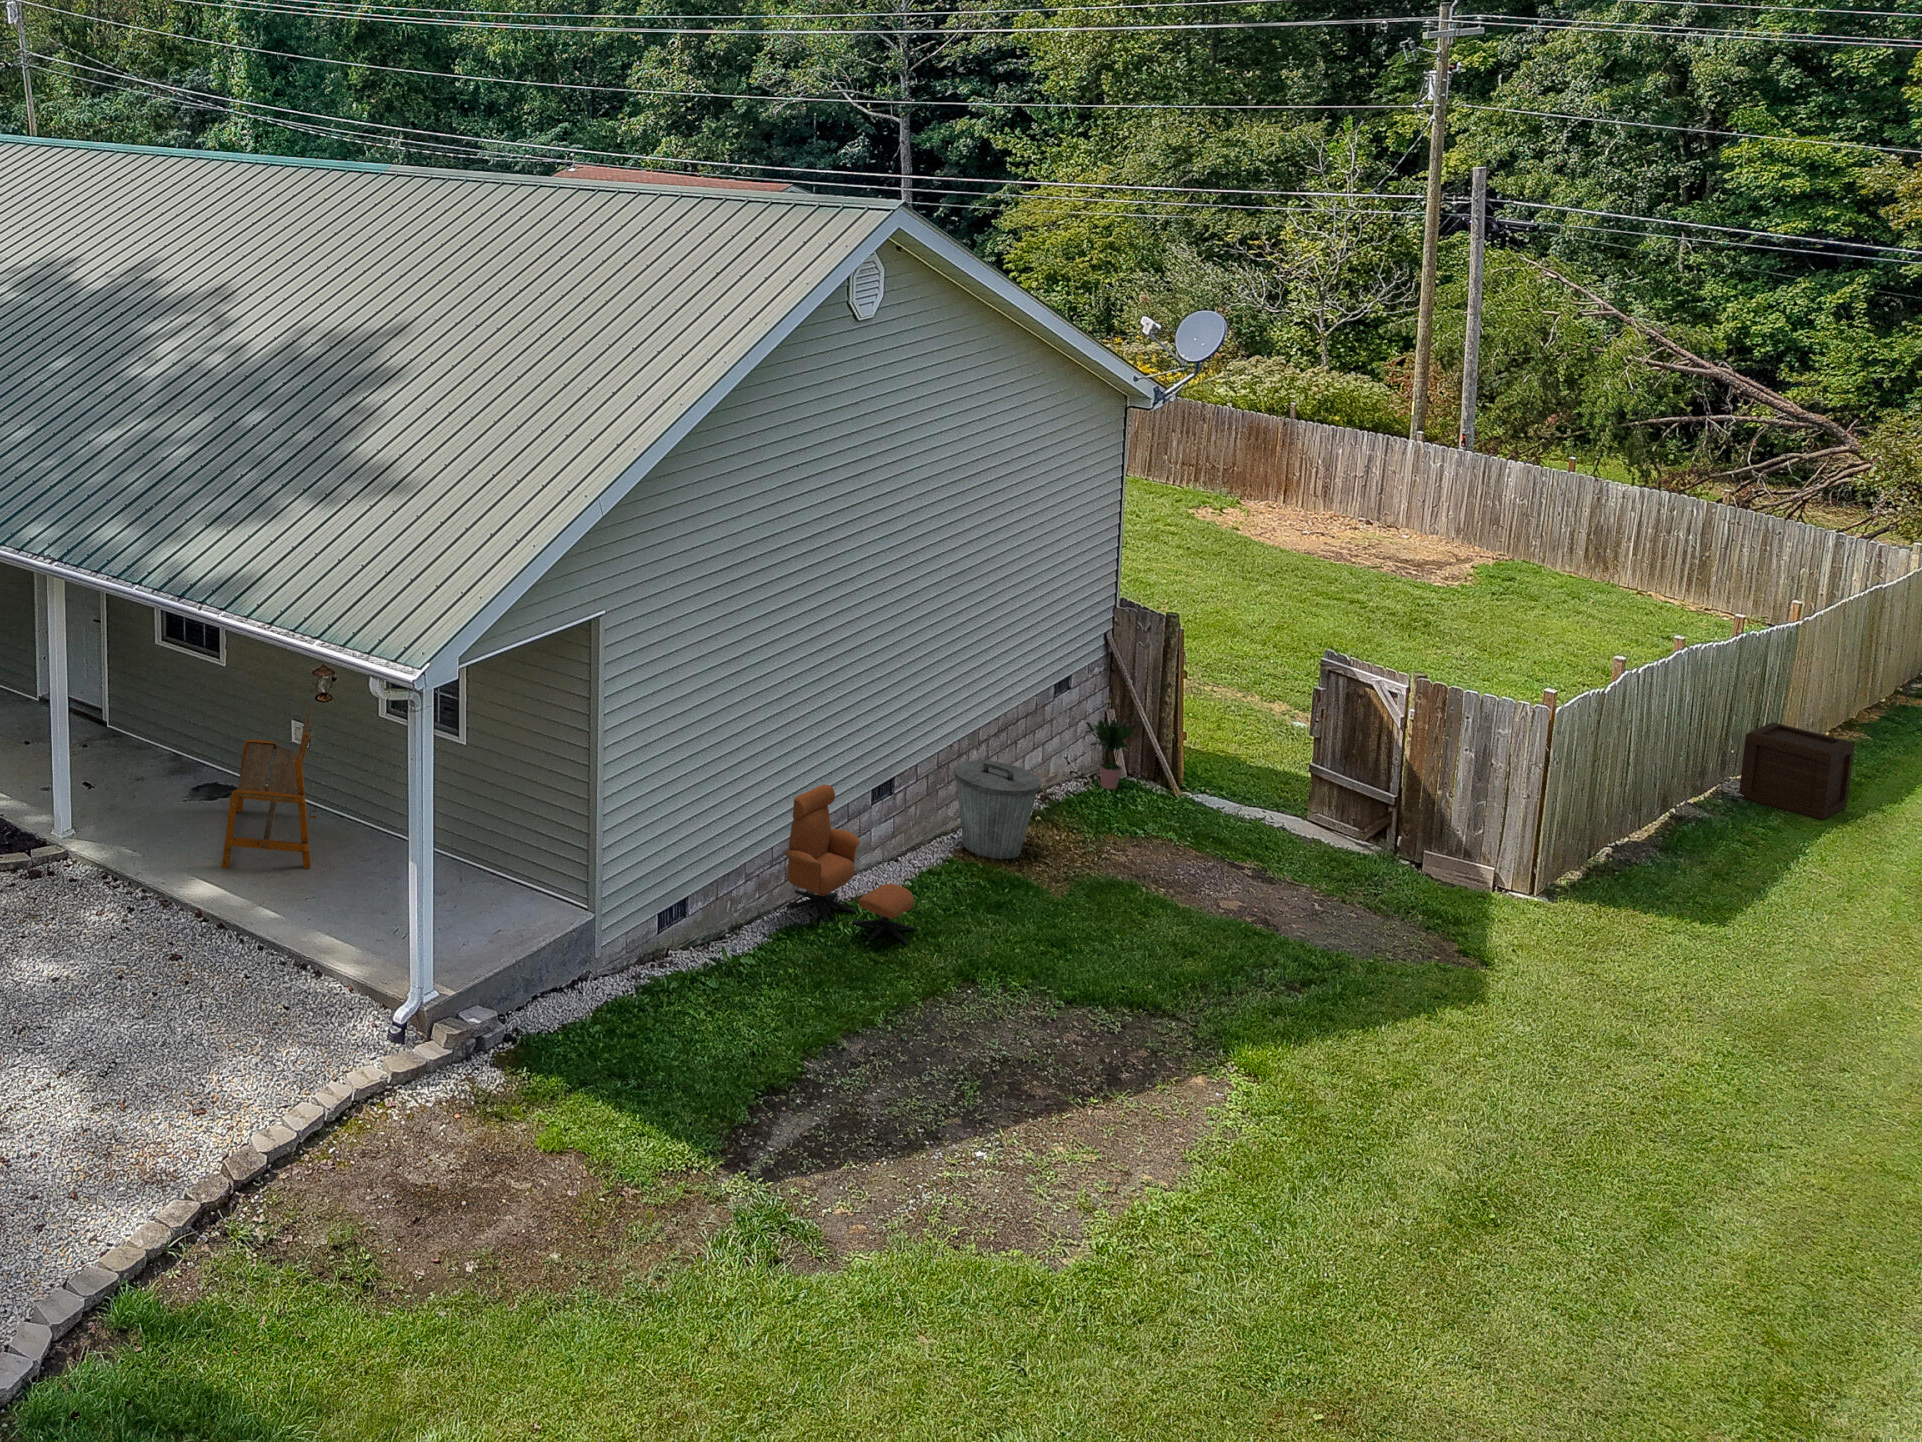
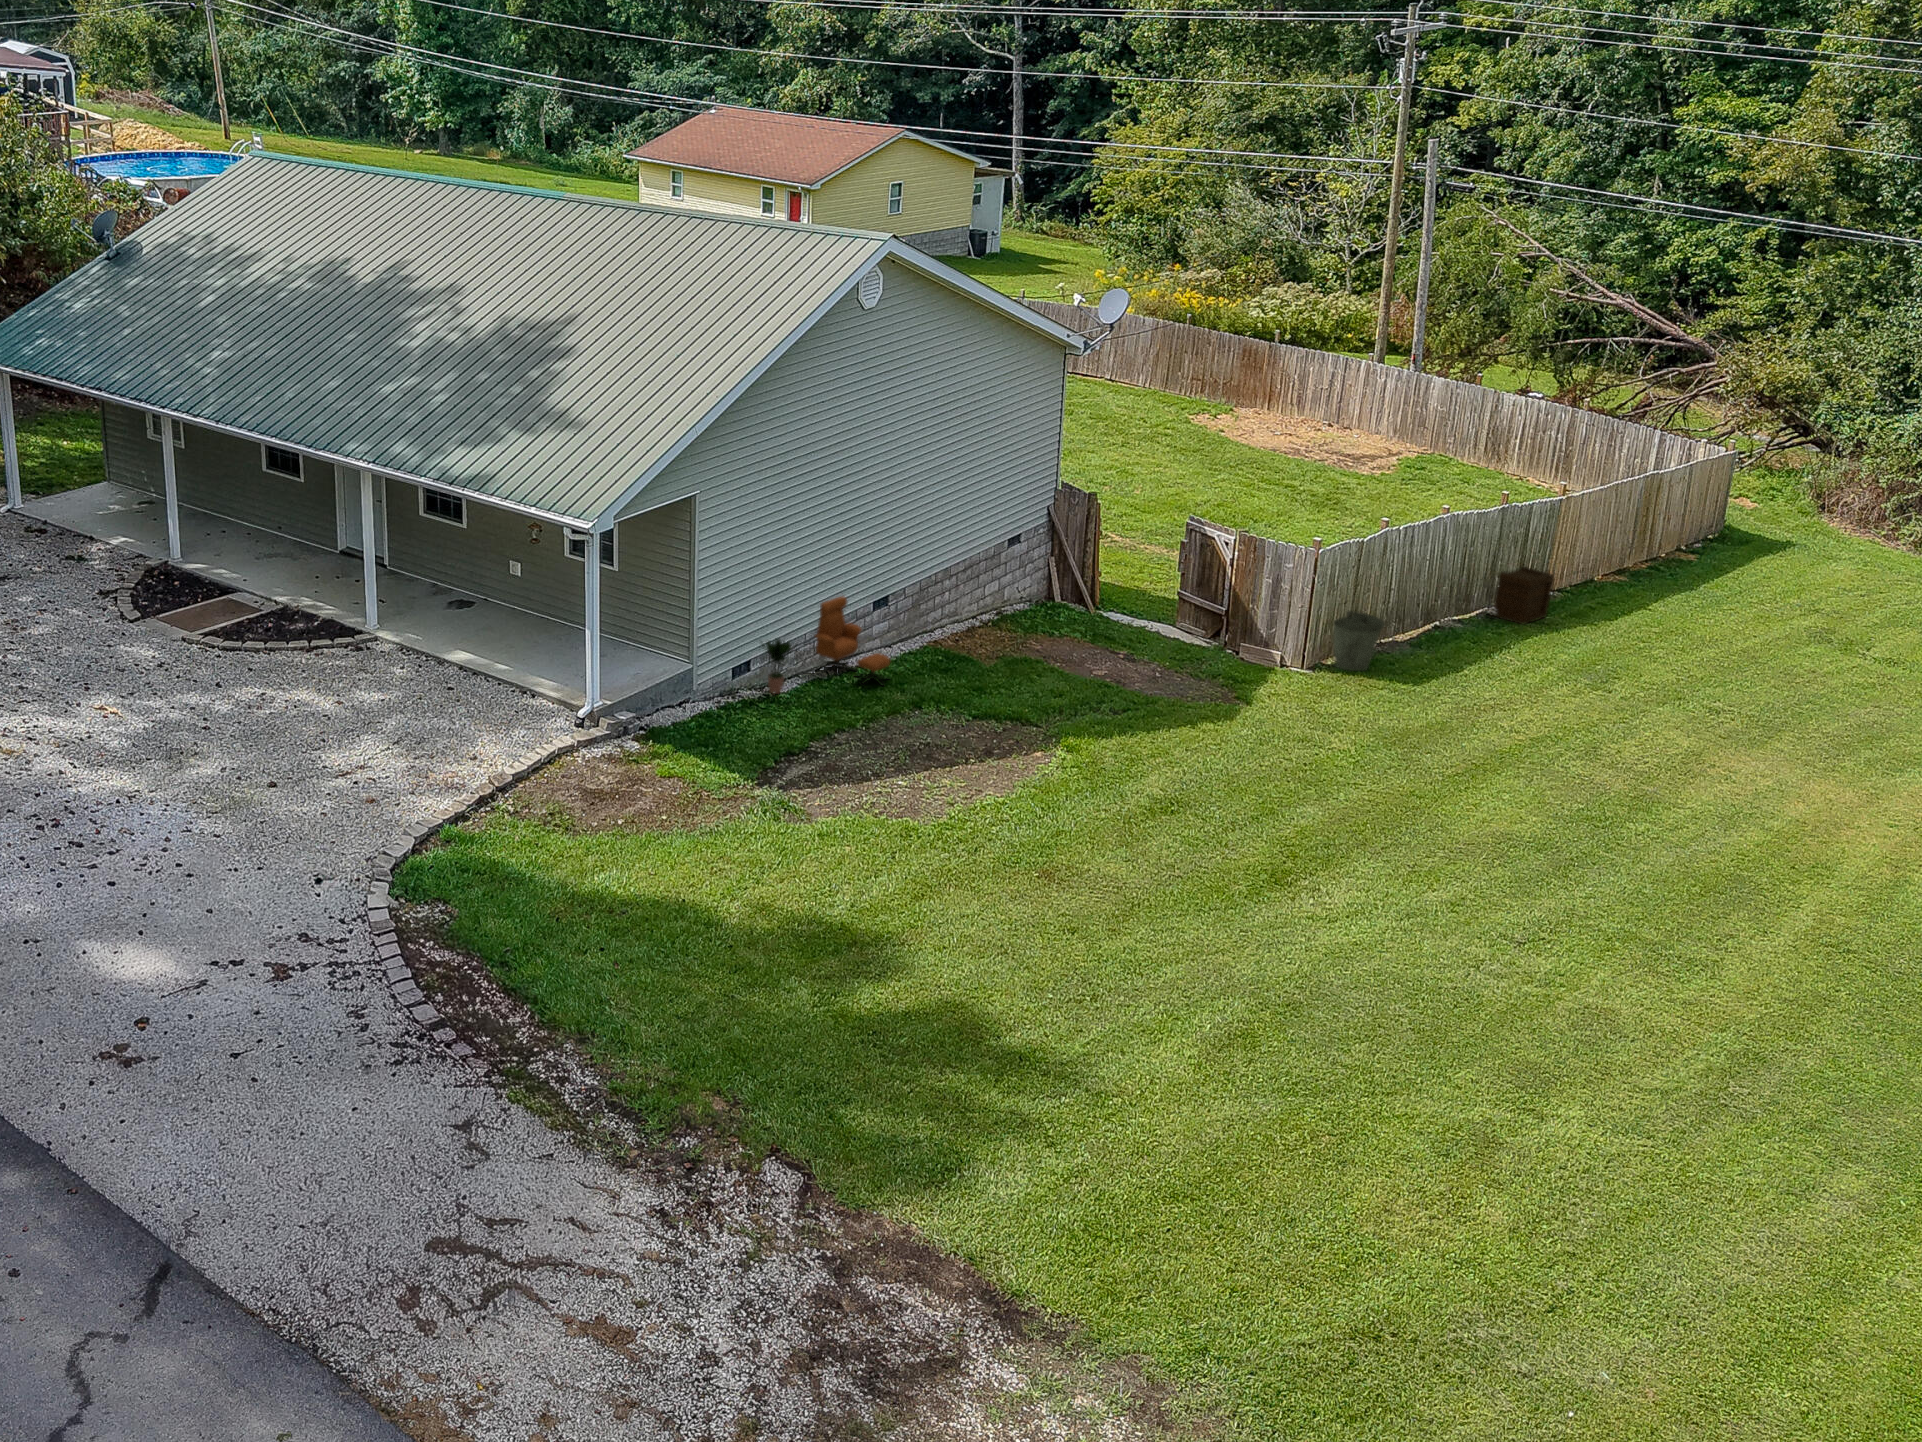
bench: present [222,706,317,868] -> none [469,544,525,650]
potted plant: present [1085,719,1137,789] -> present [762,639,796,694]
trash can: present [954,761,1041,859] -> present [1334,611,1384,671]

